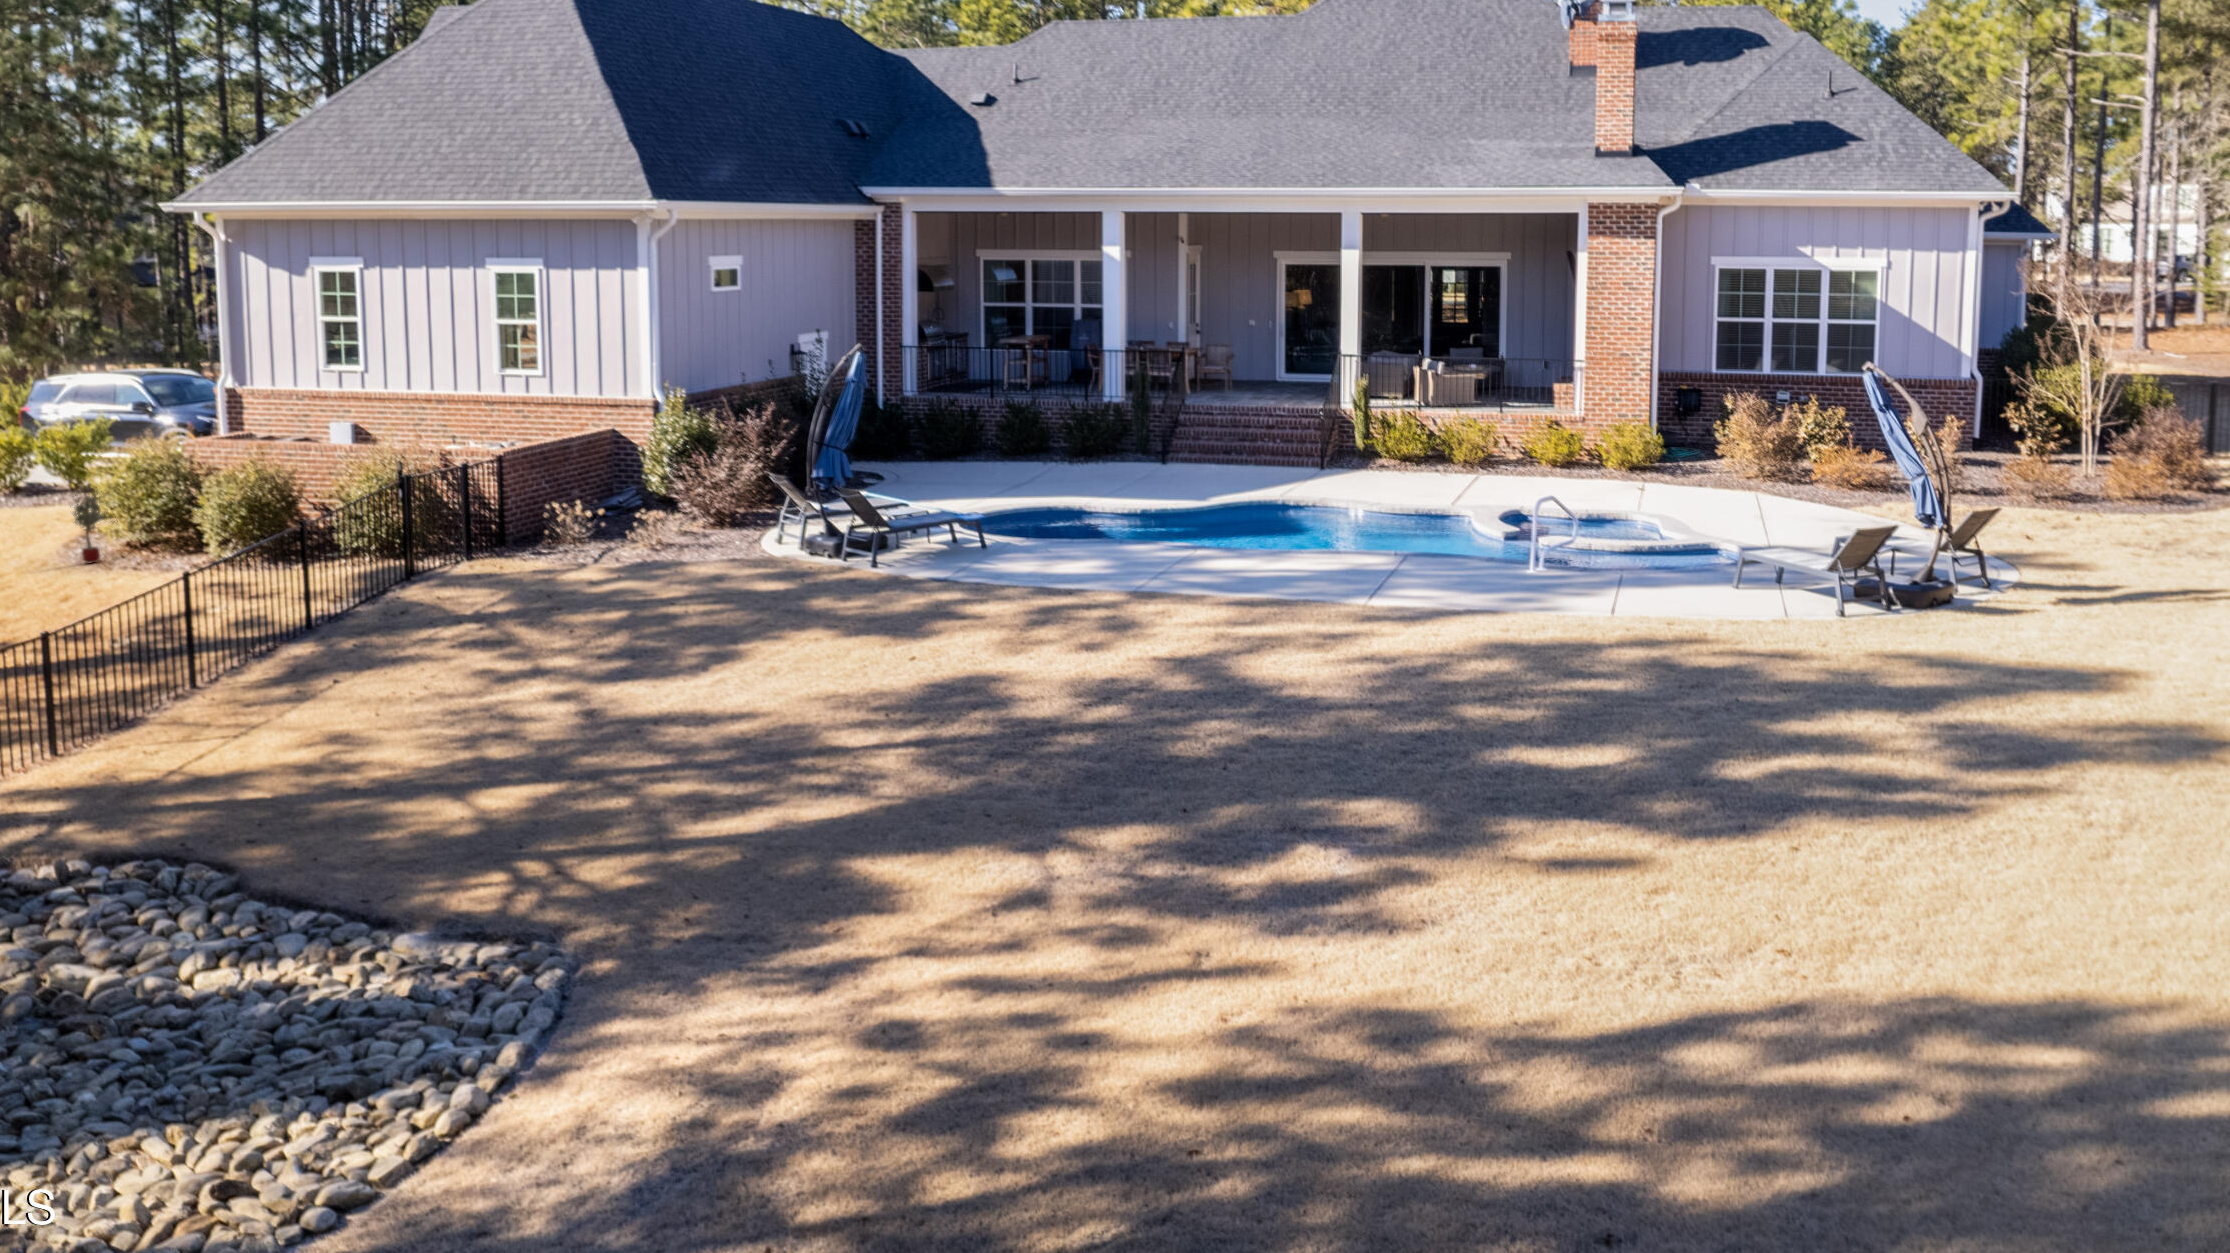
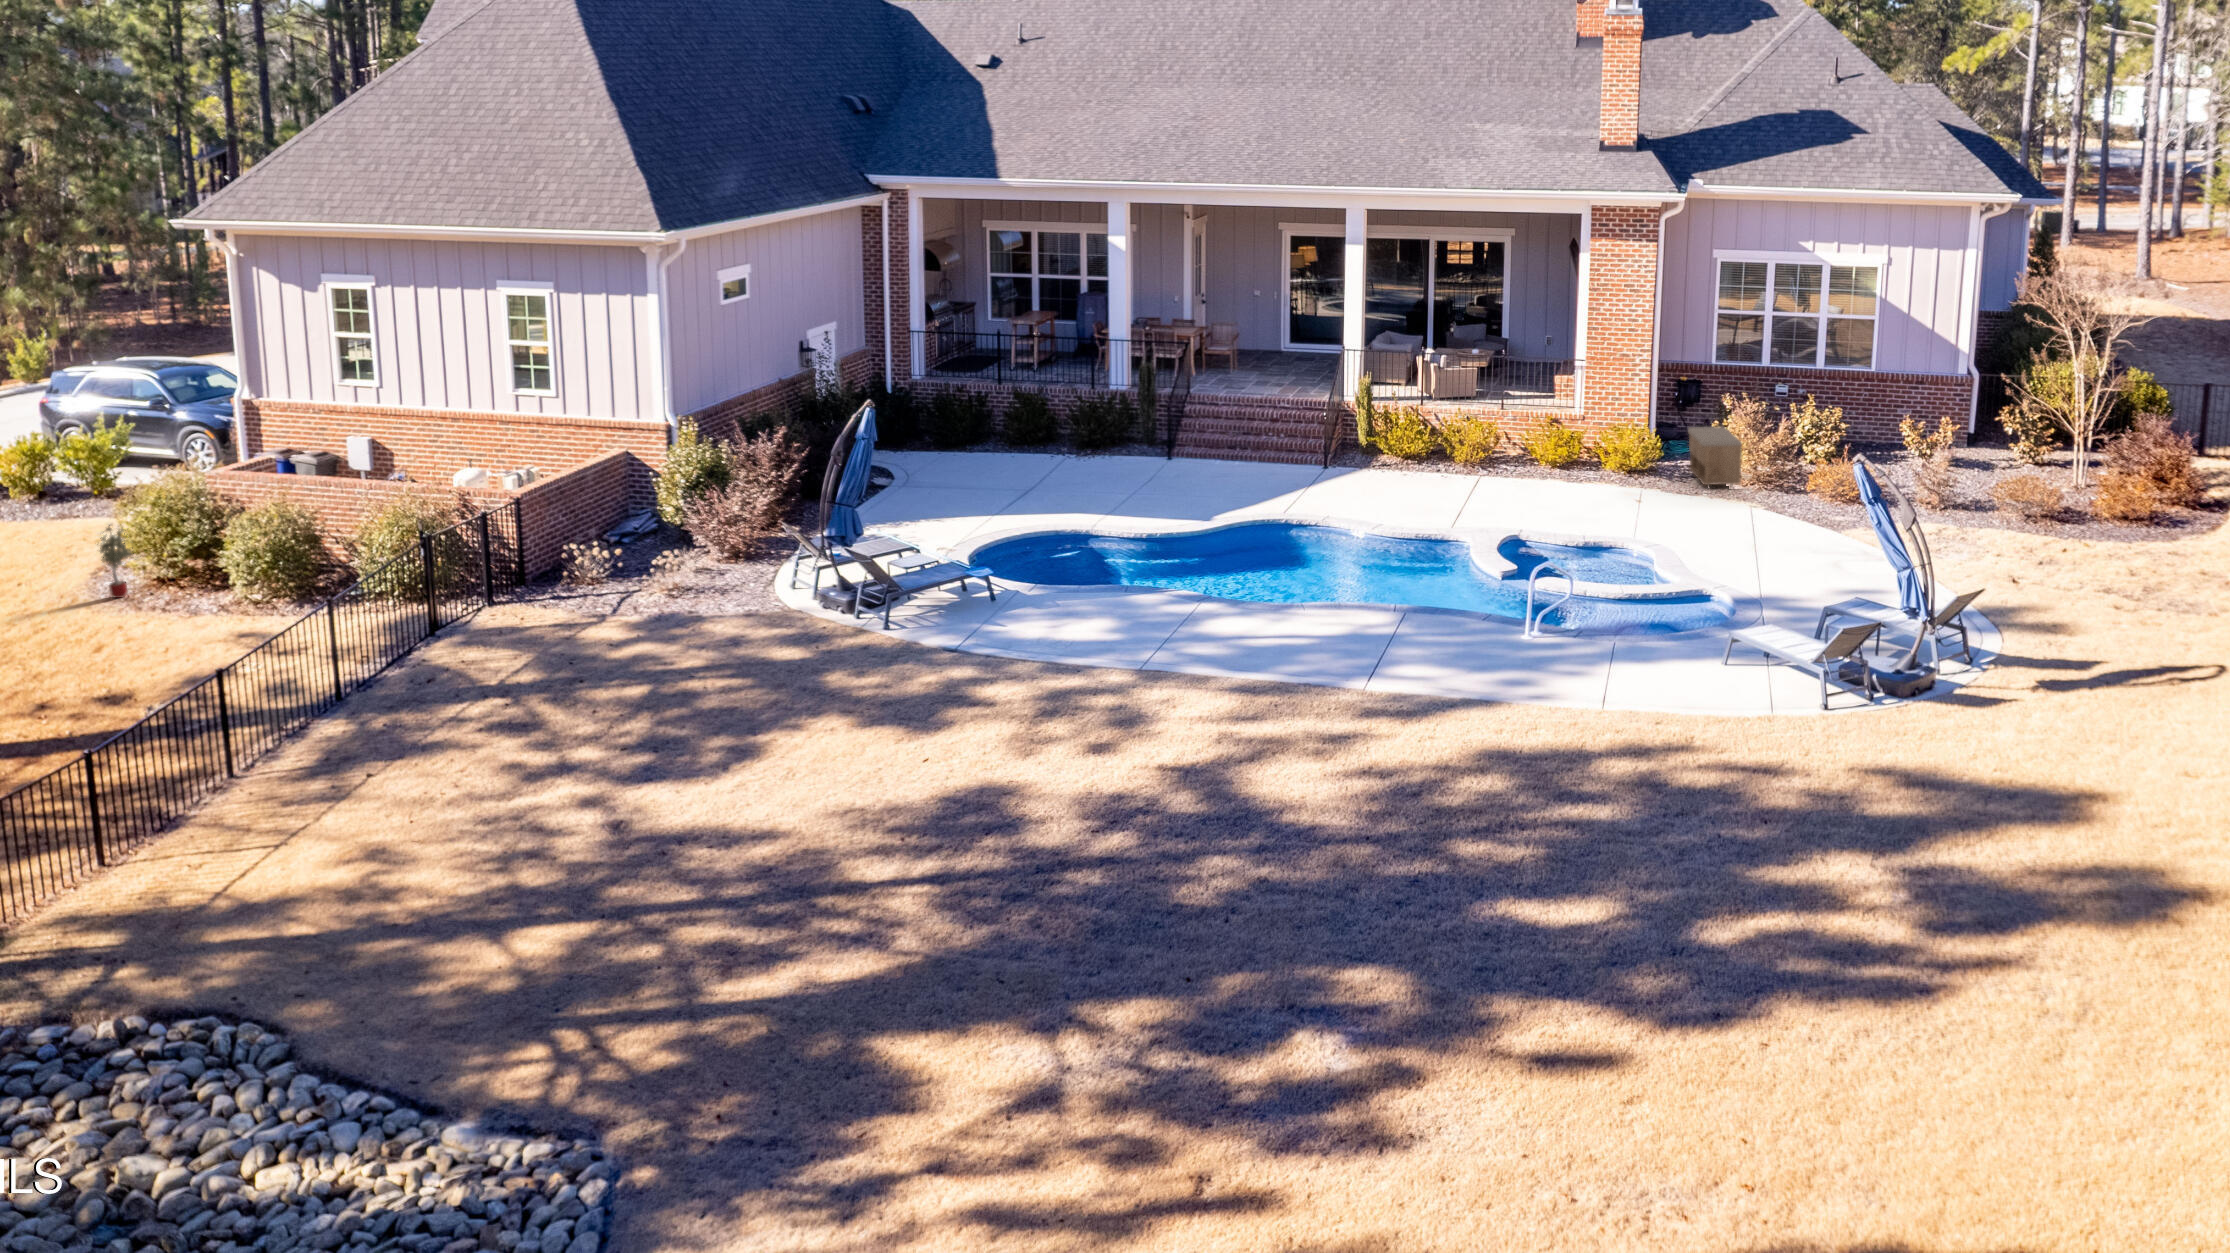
storage bench: none [1690,417,1746,475] -> present [1688,426,1742,487]

